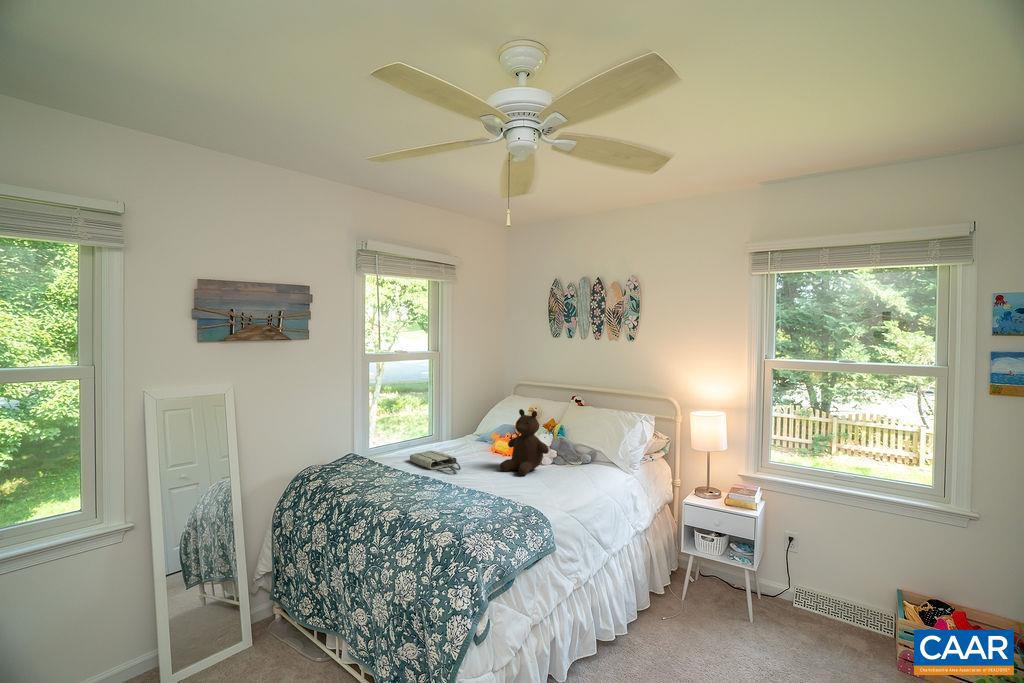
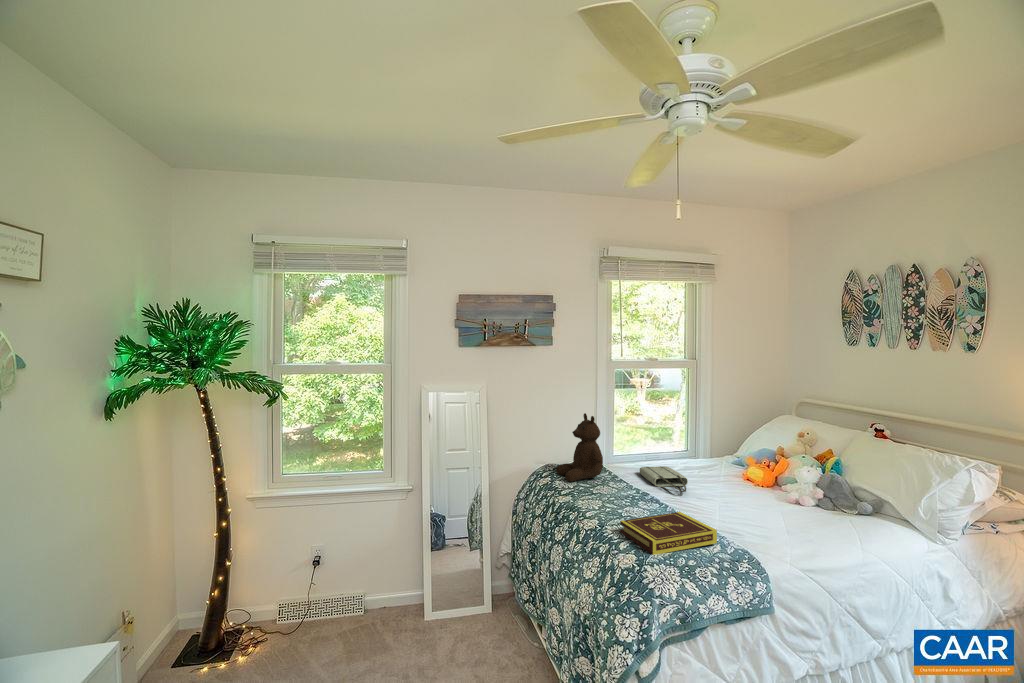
teddy bear: present [500,409,549,475] -> present [556,413,603,482]
book: none [428,486,508,527] -> present [620,512,717,555]

